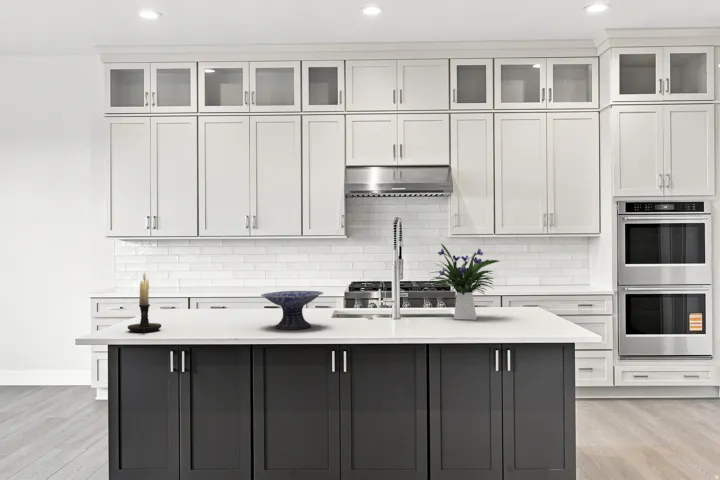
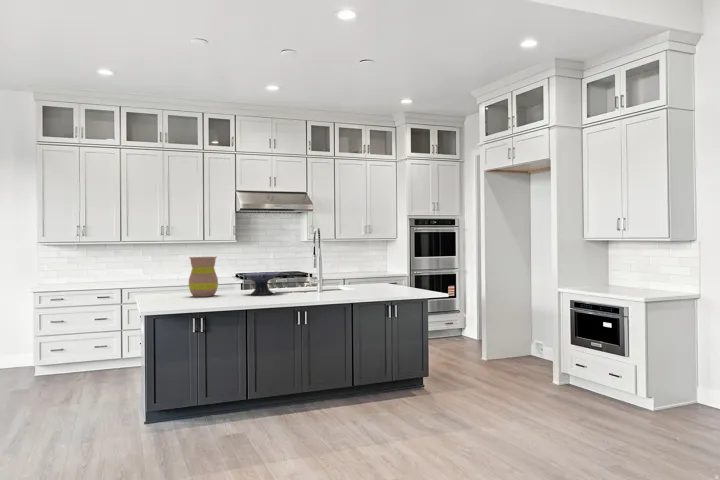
flower arrangement: present [432,244,499,320] -> none [328,243,370,288]
vase: none [186,264,231,327] -> present [189,257,218,297]
candle holder: present [128,272,161,332] -> none [160,261,182,300]

